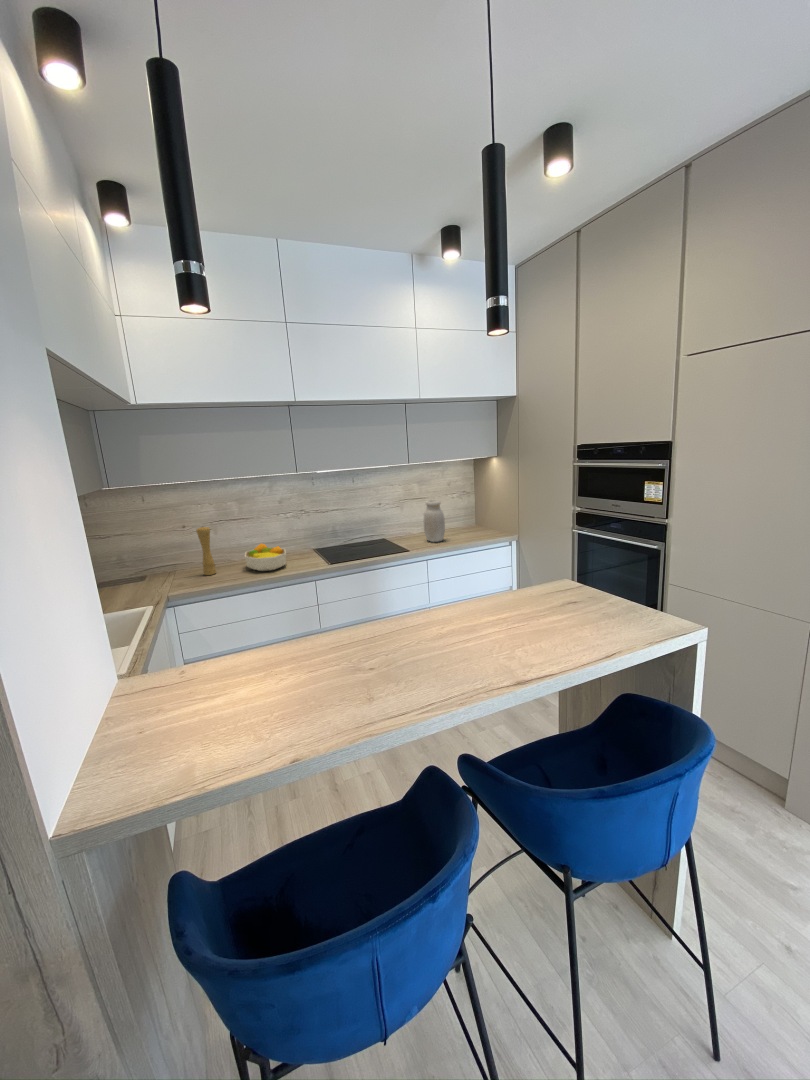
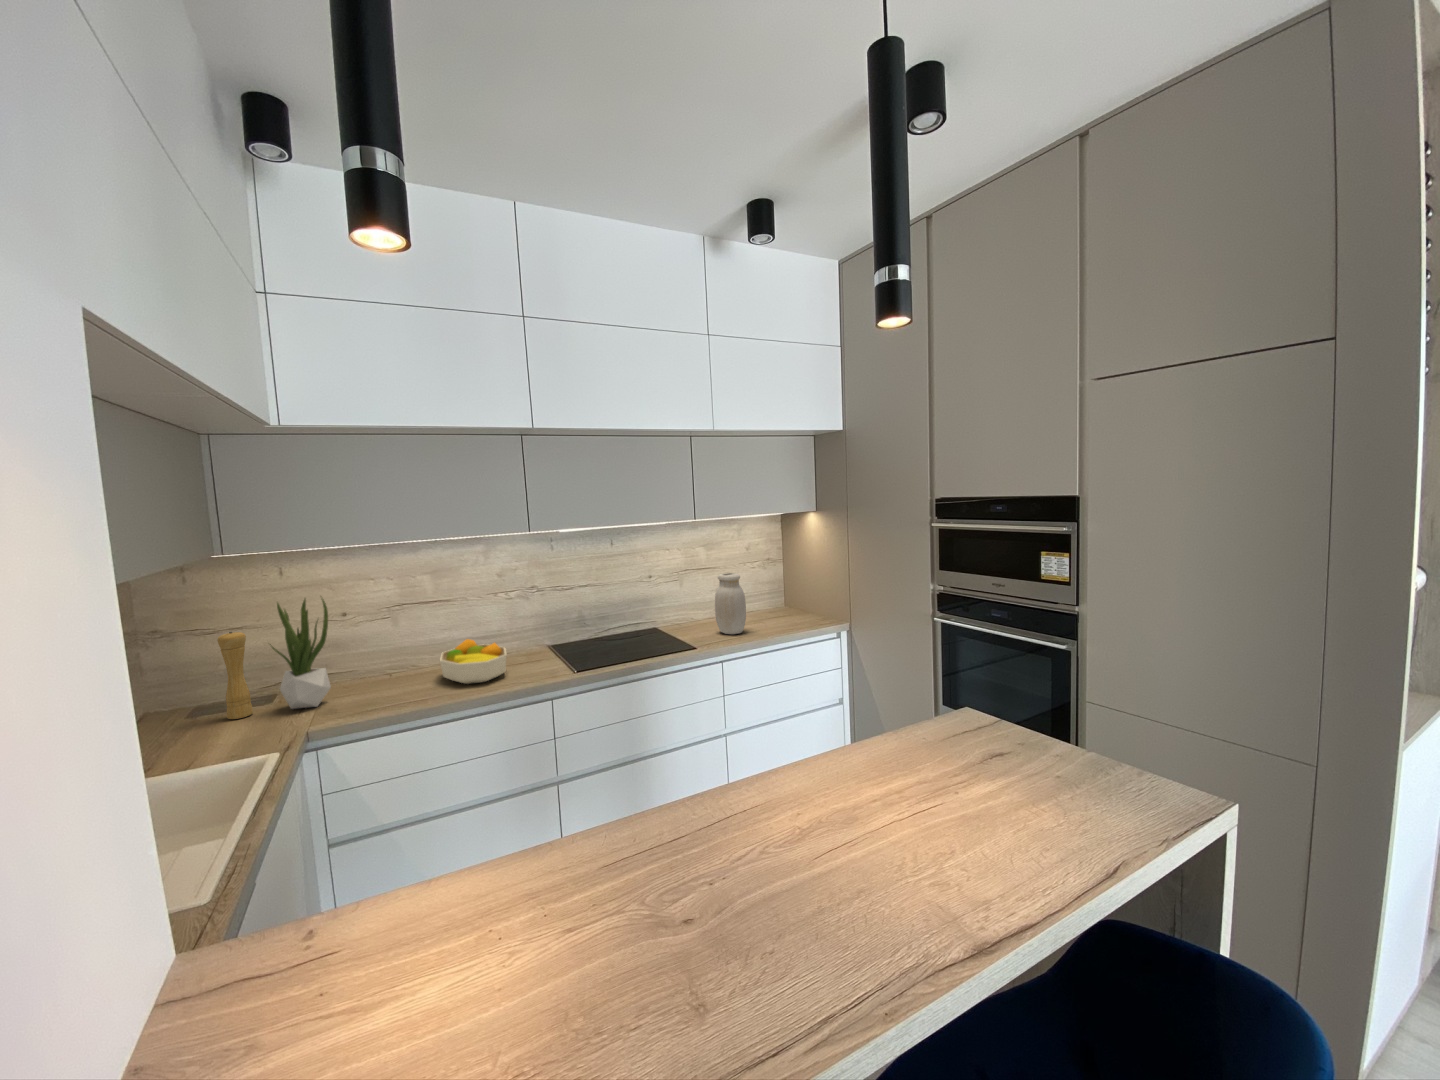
potted plant: none [141,515,180,584] -> present [270,599,331,709]
pepper mill: present [196,527,216,575] -> present [217,632,253,719]

